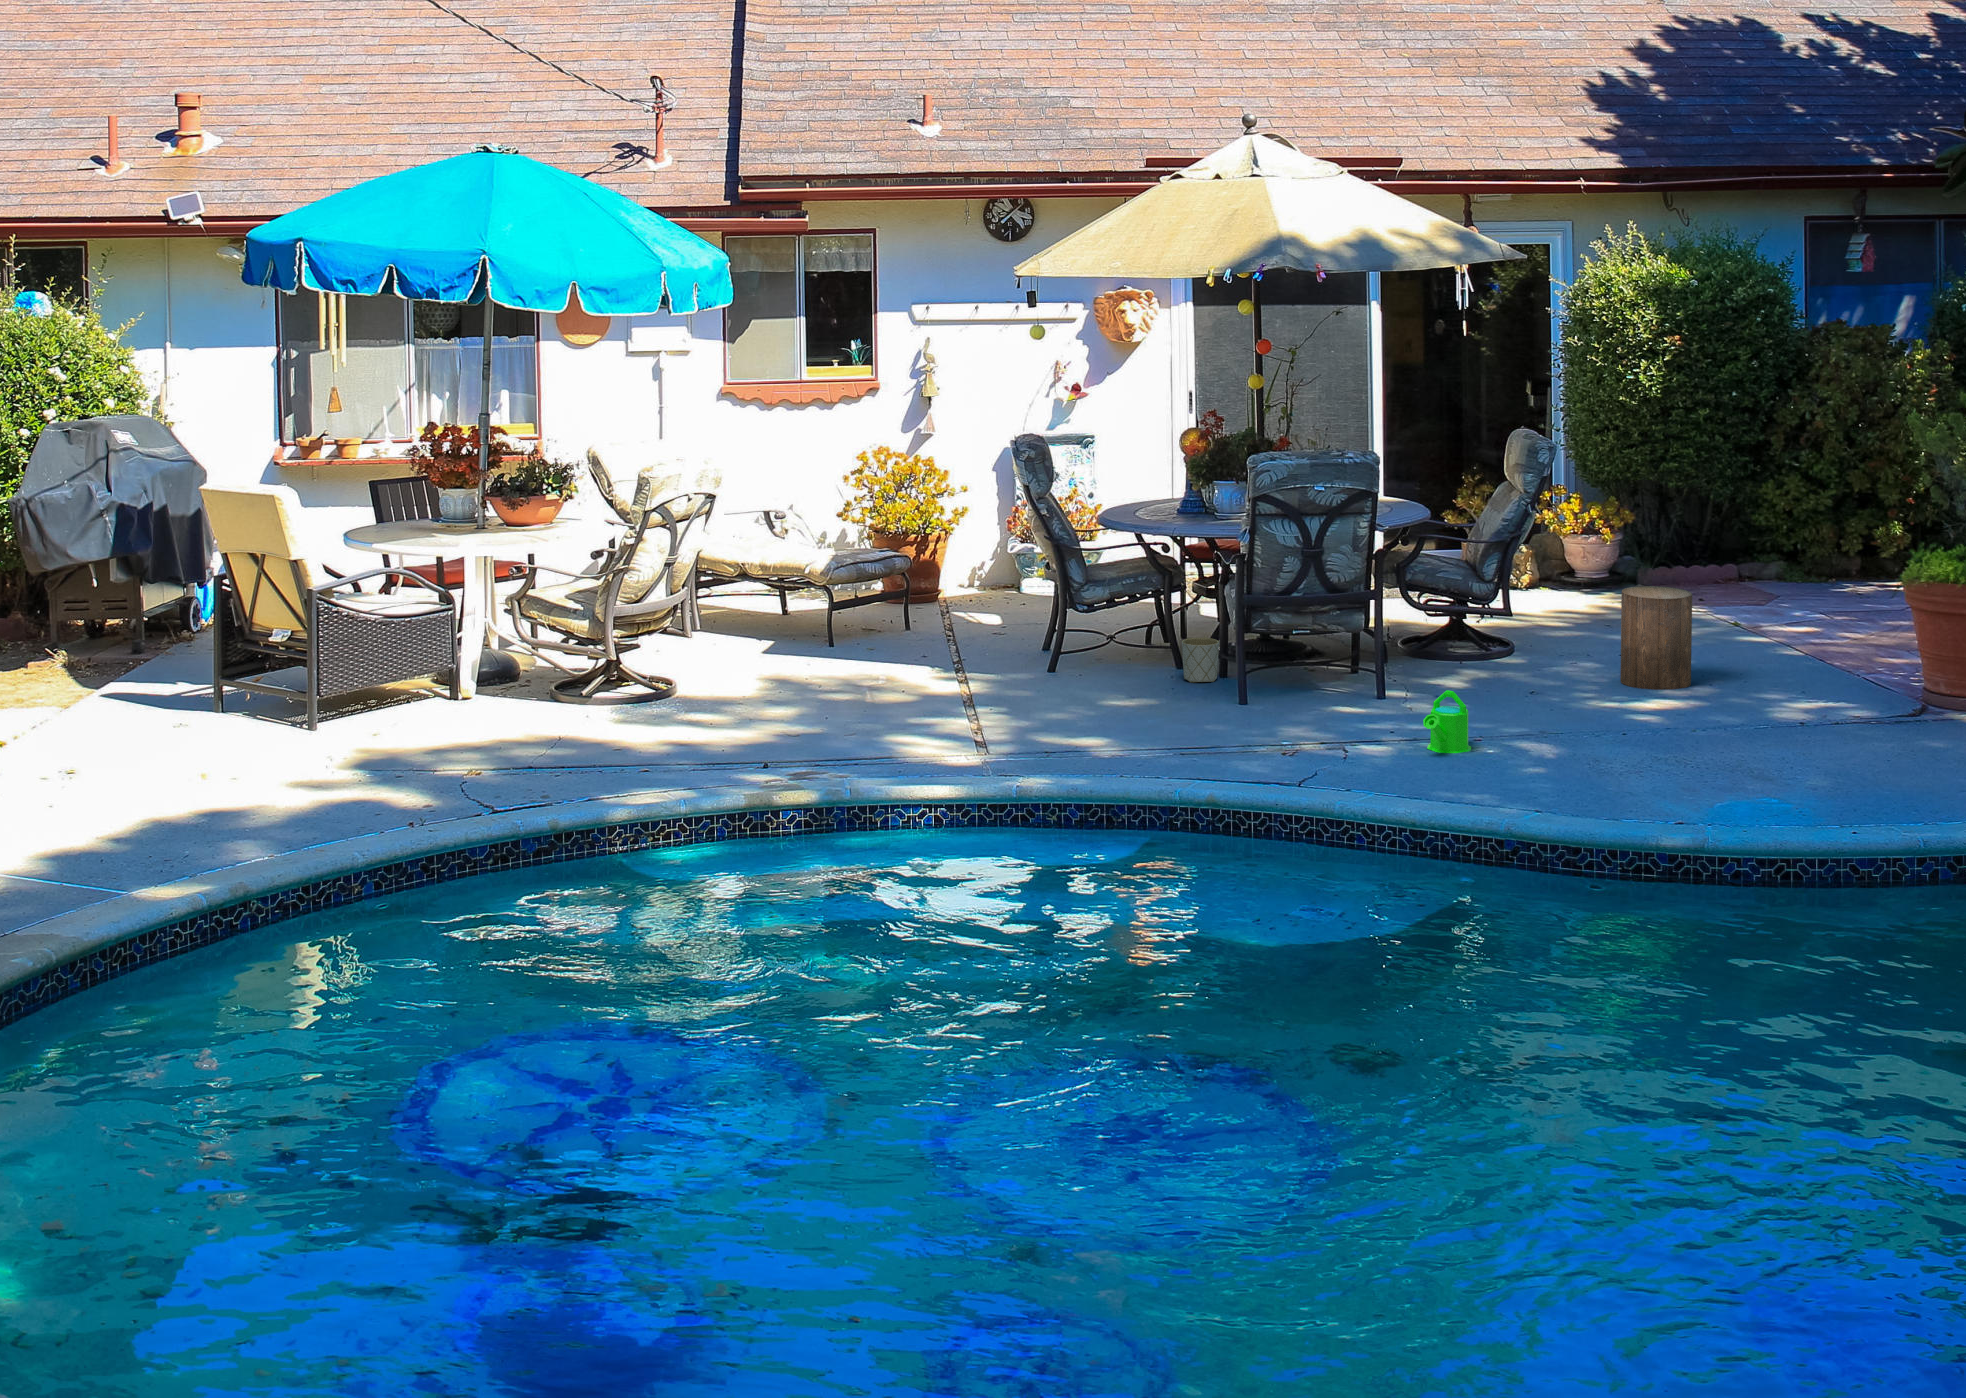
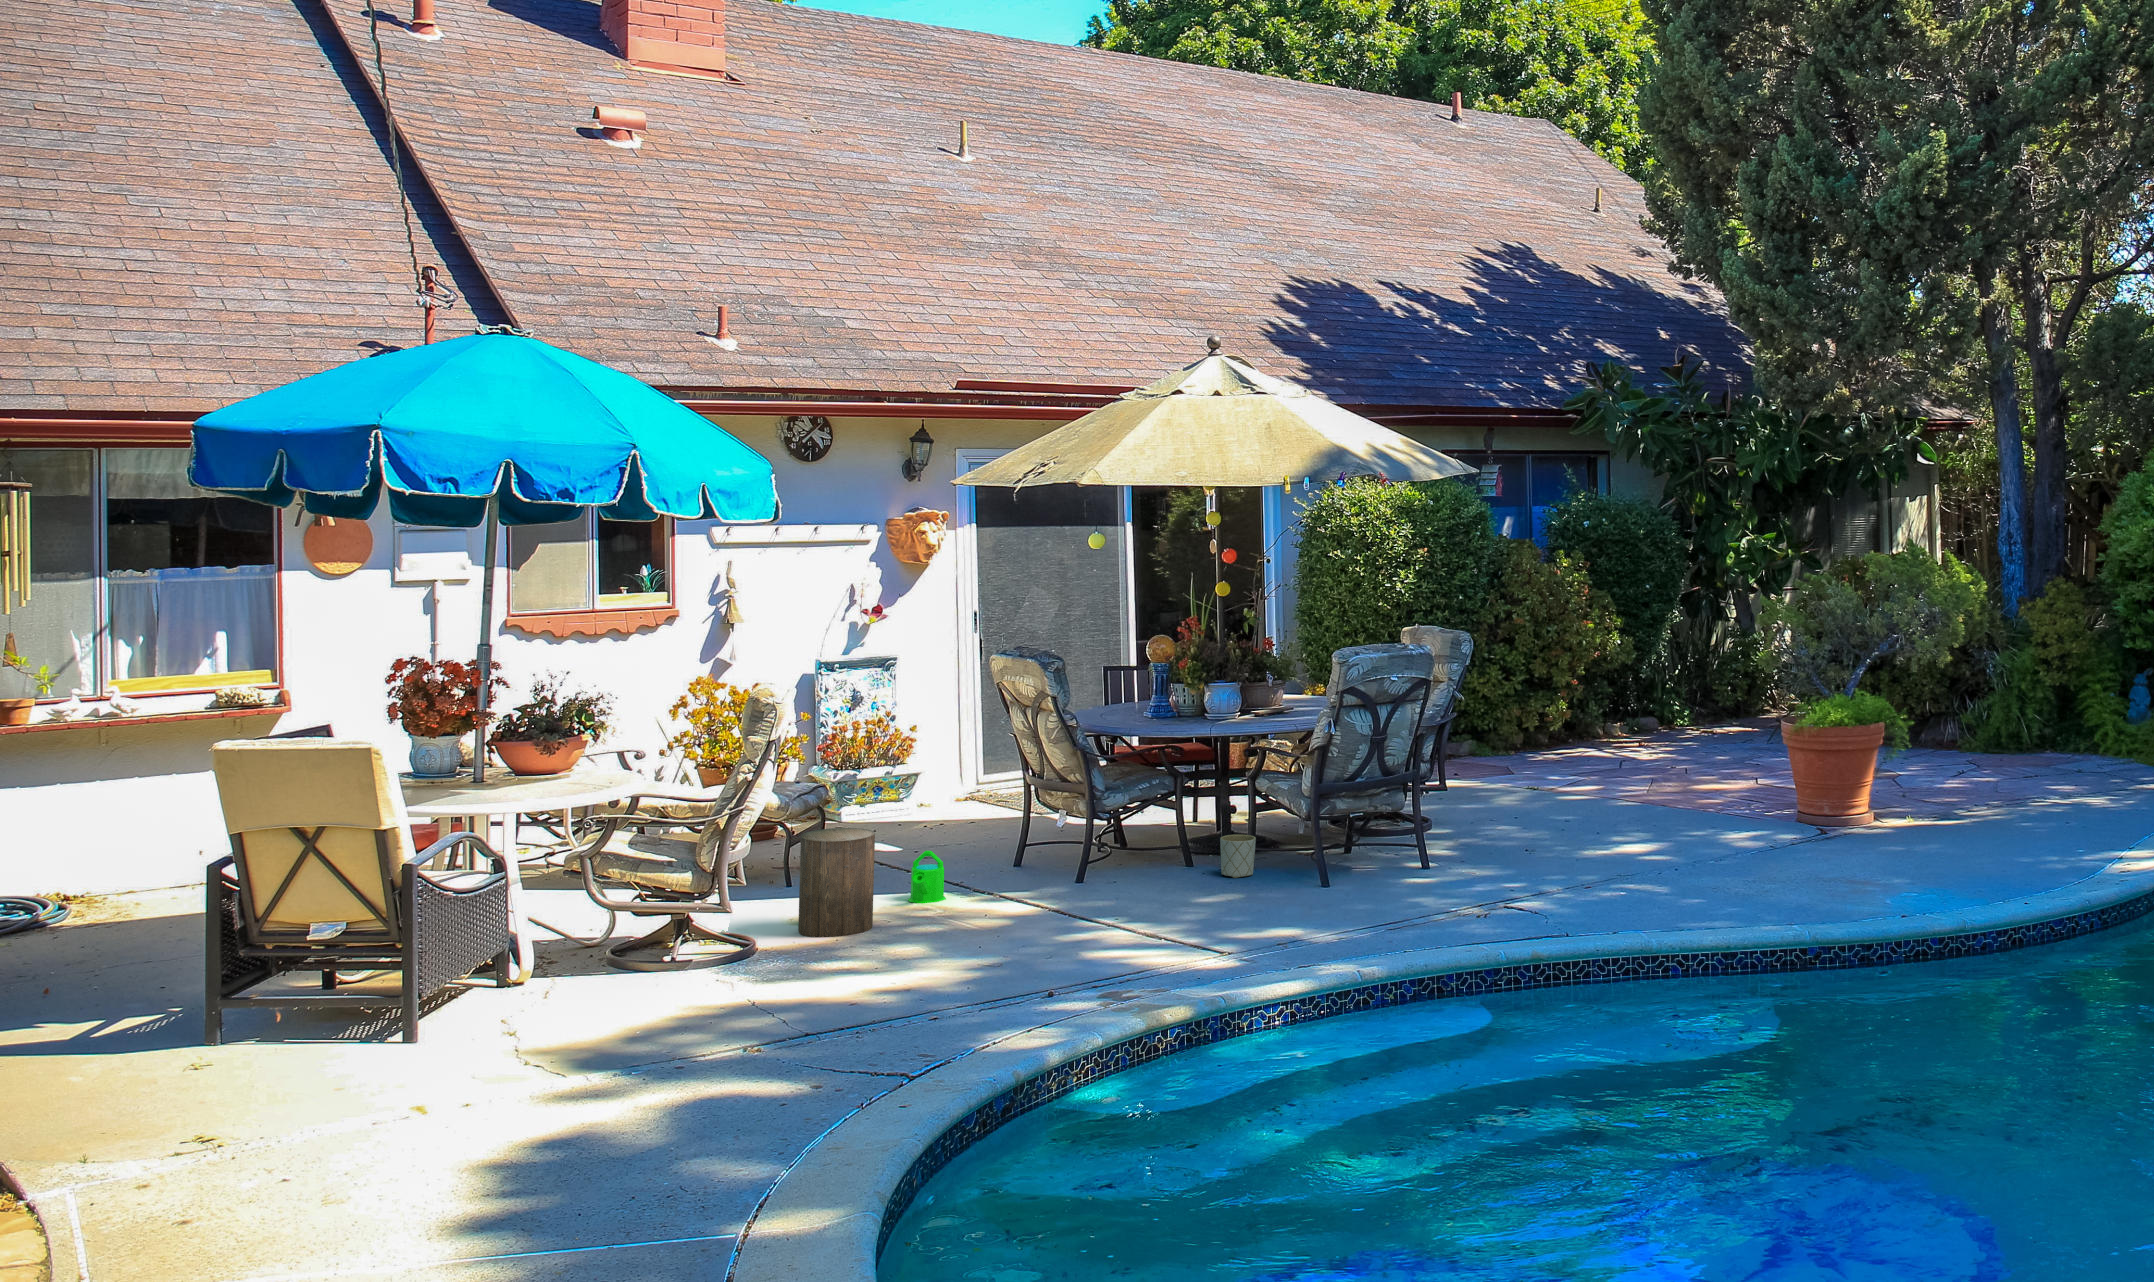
stool: present [1620,586,1692,690] -> present [798,828,875,937]
watering can: present [1423,690,1471,753] -> present [908,851,946,904]

